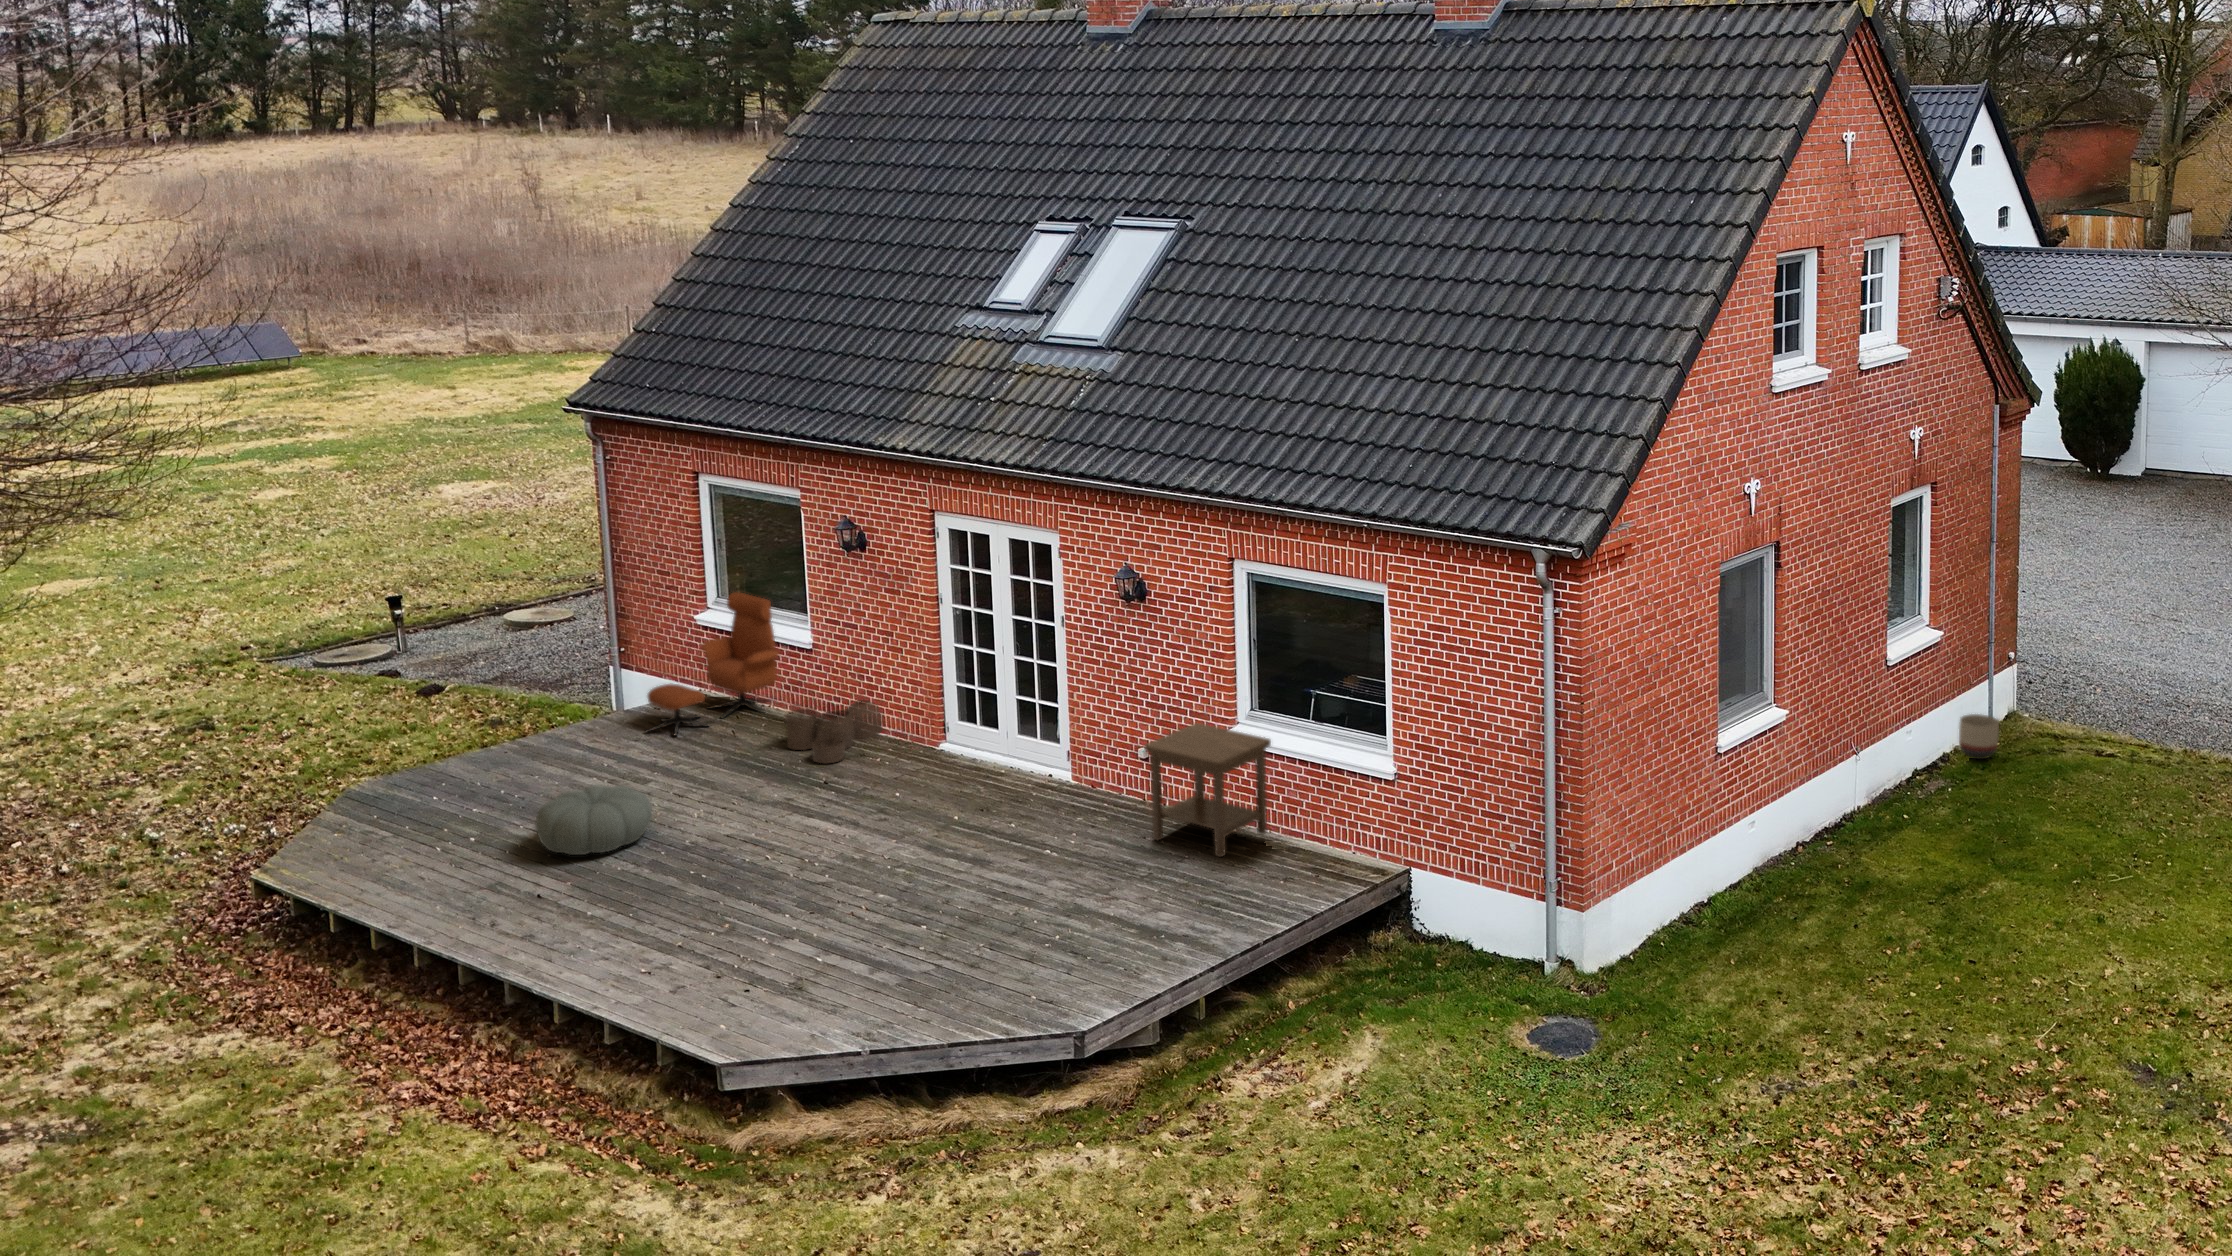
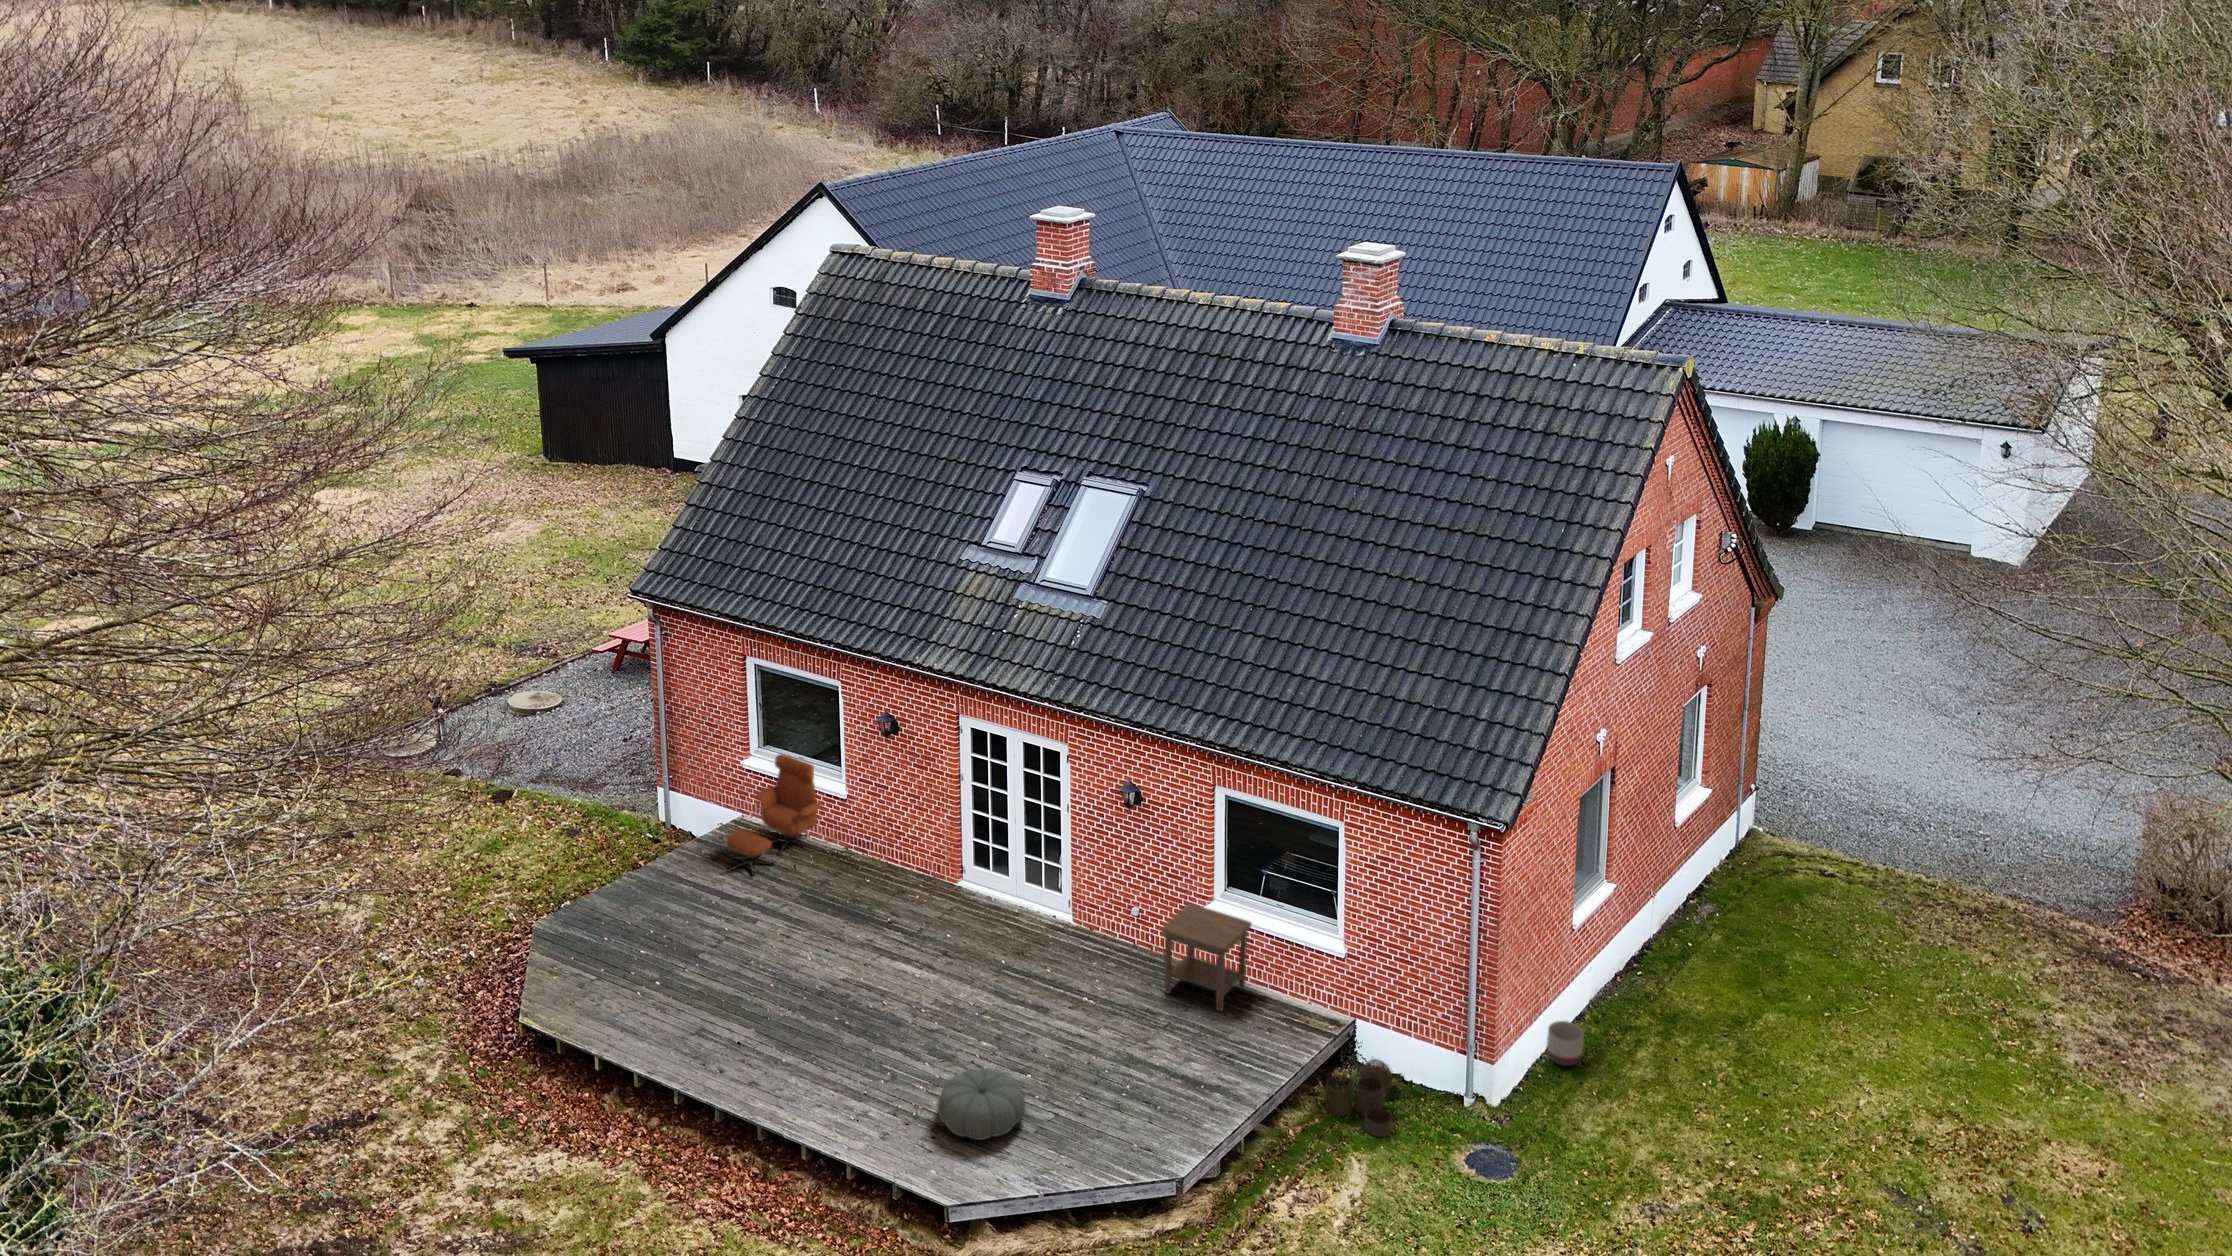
woven basket: present [786,699,883,763] -> present [1325,1059,1392,1137]
planter: present [1959,714,1999,759] -> present [1547,1021,1584,1066]
pouf: present [535,785,652,855] -> present [937,1069,1025,1140]

